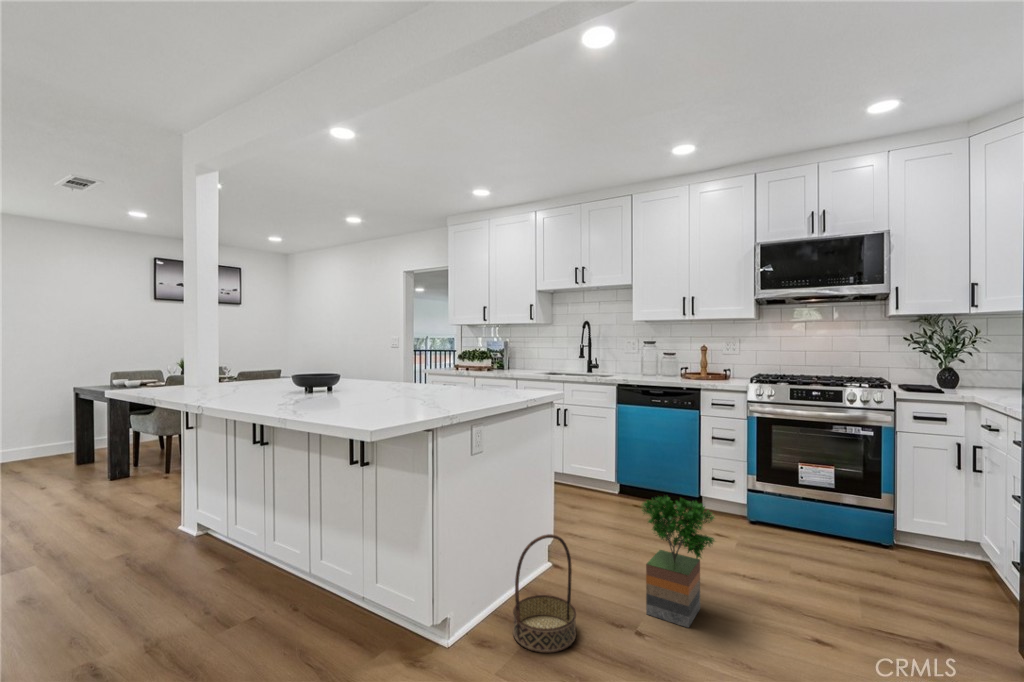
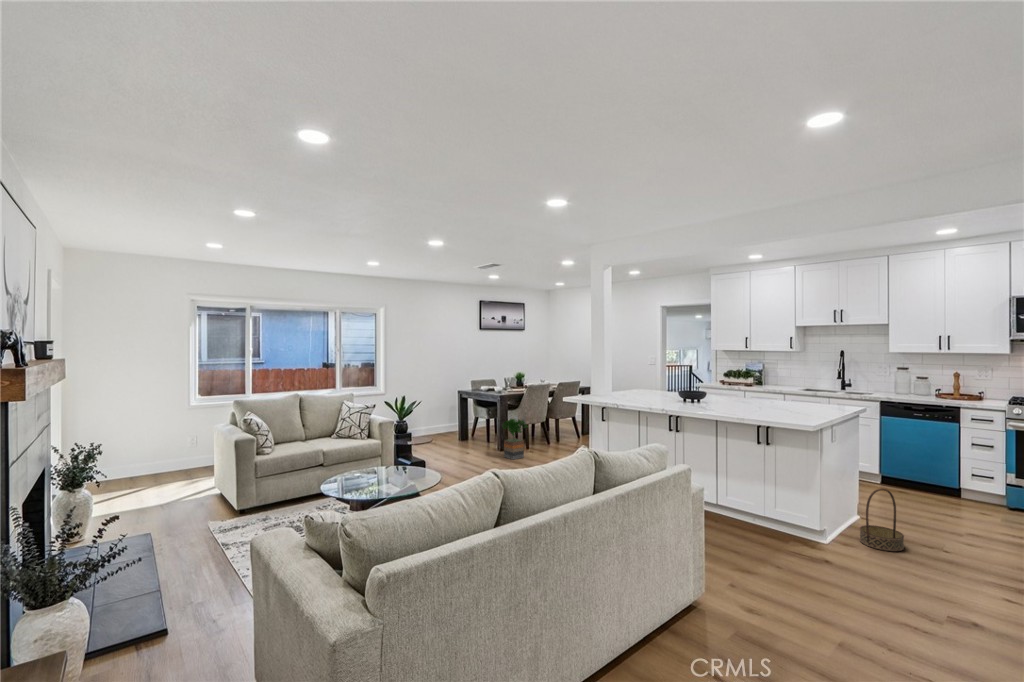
potted tree: present [642,496,715,628] -> present [503,419,528,460]

